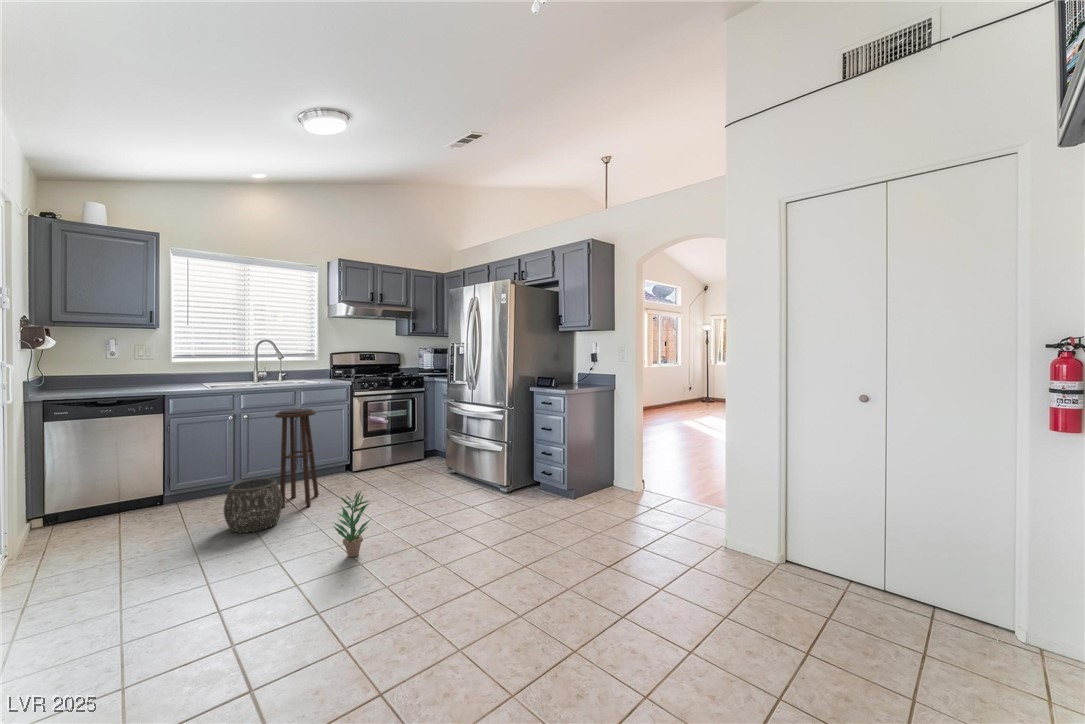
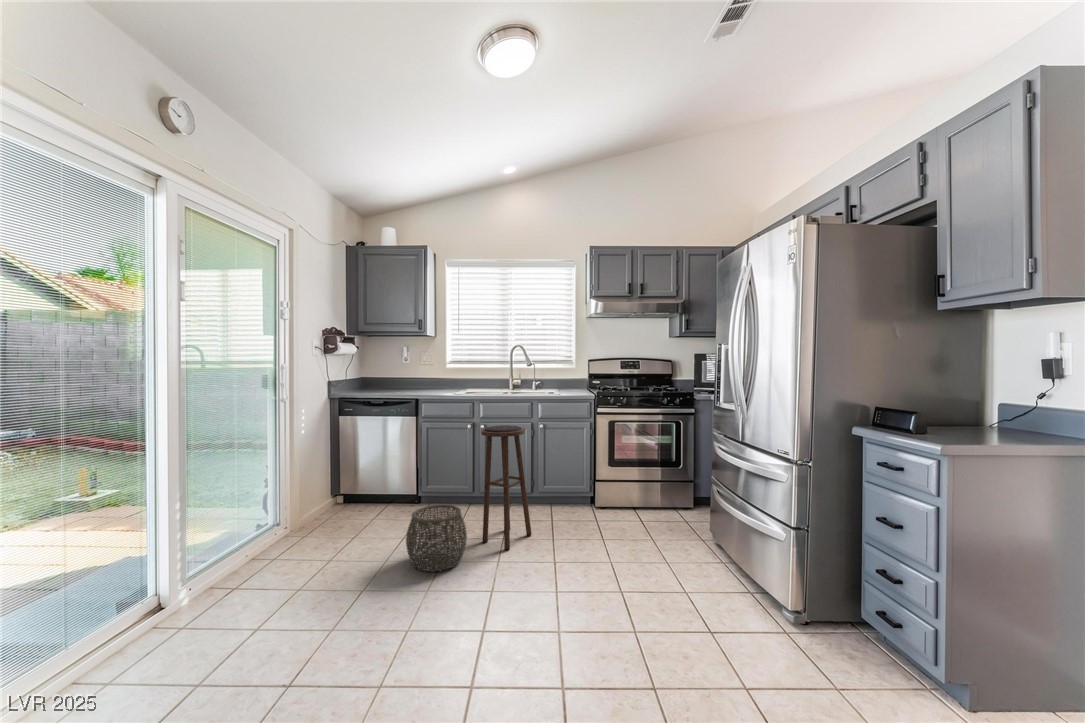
potted plant: present [333,492,370,557] -> none [435,573,491,677]

